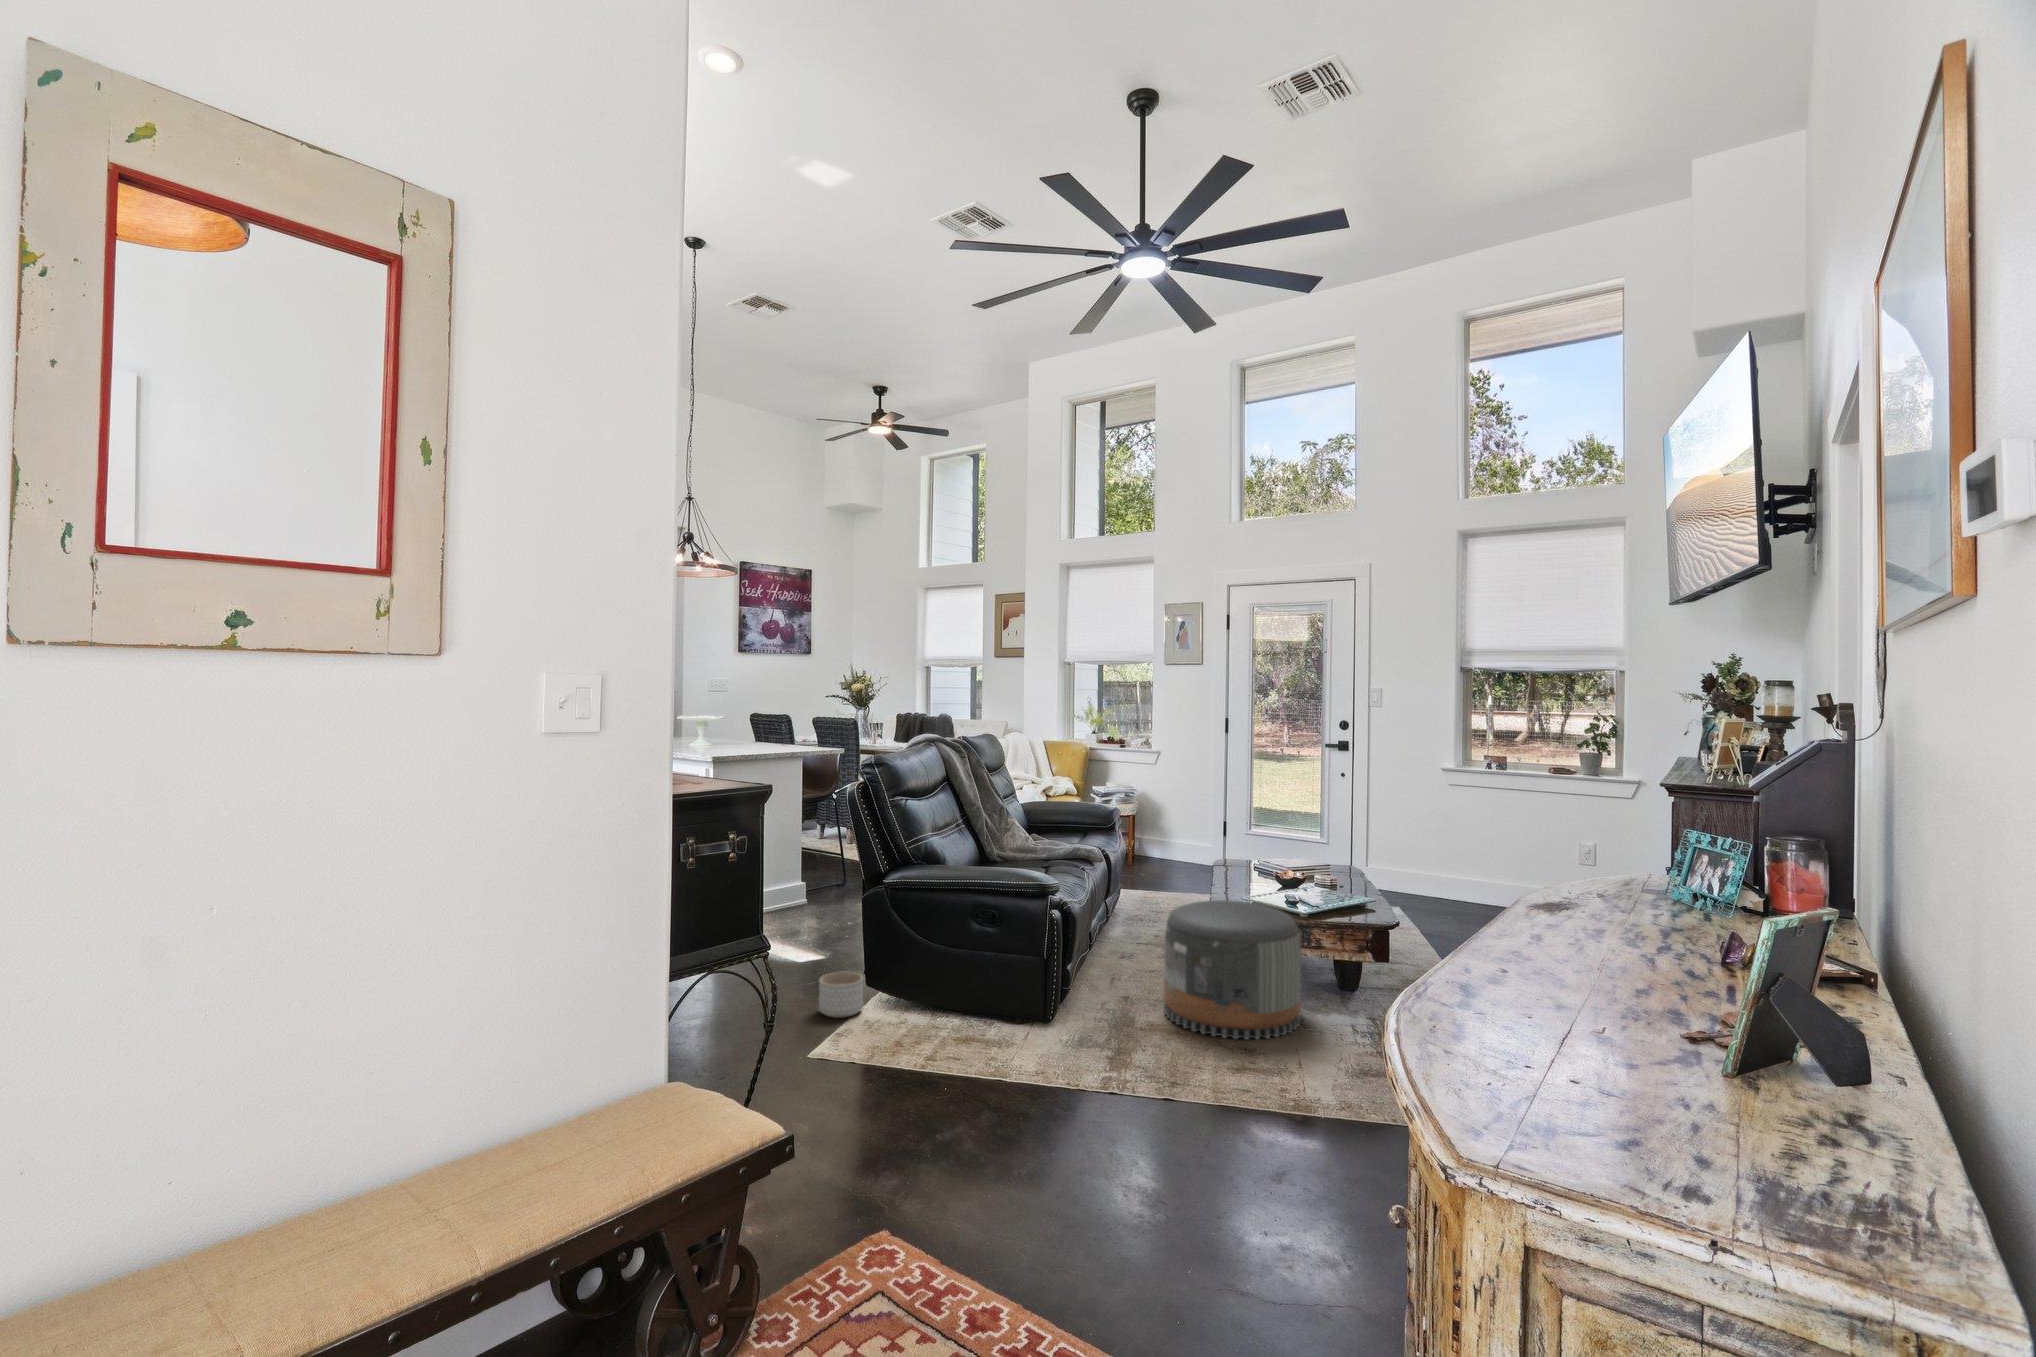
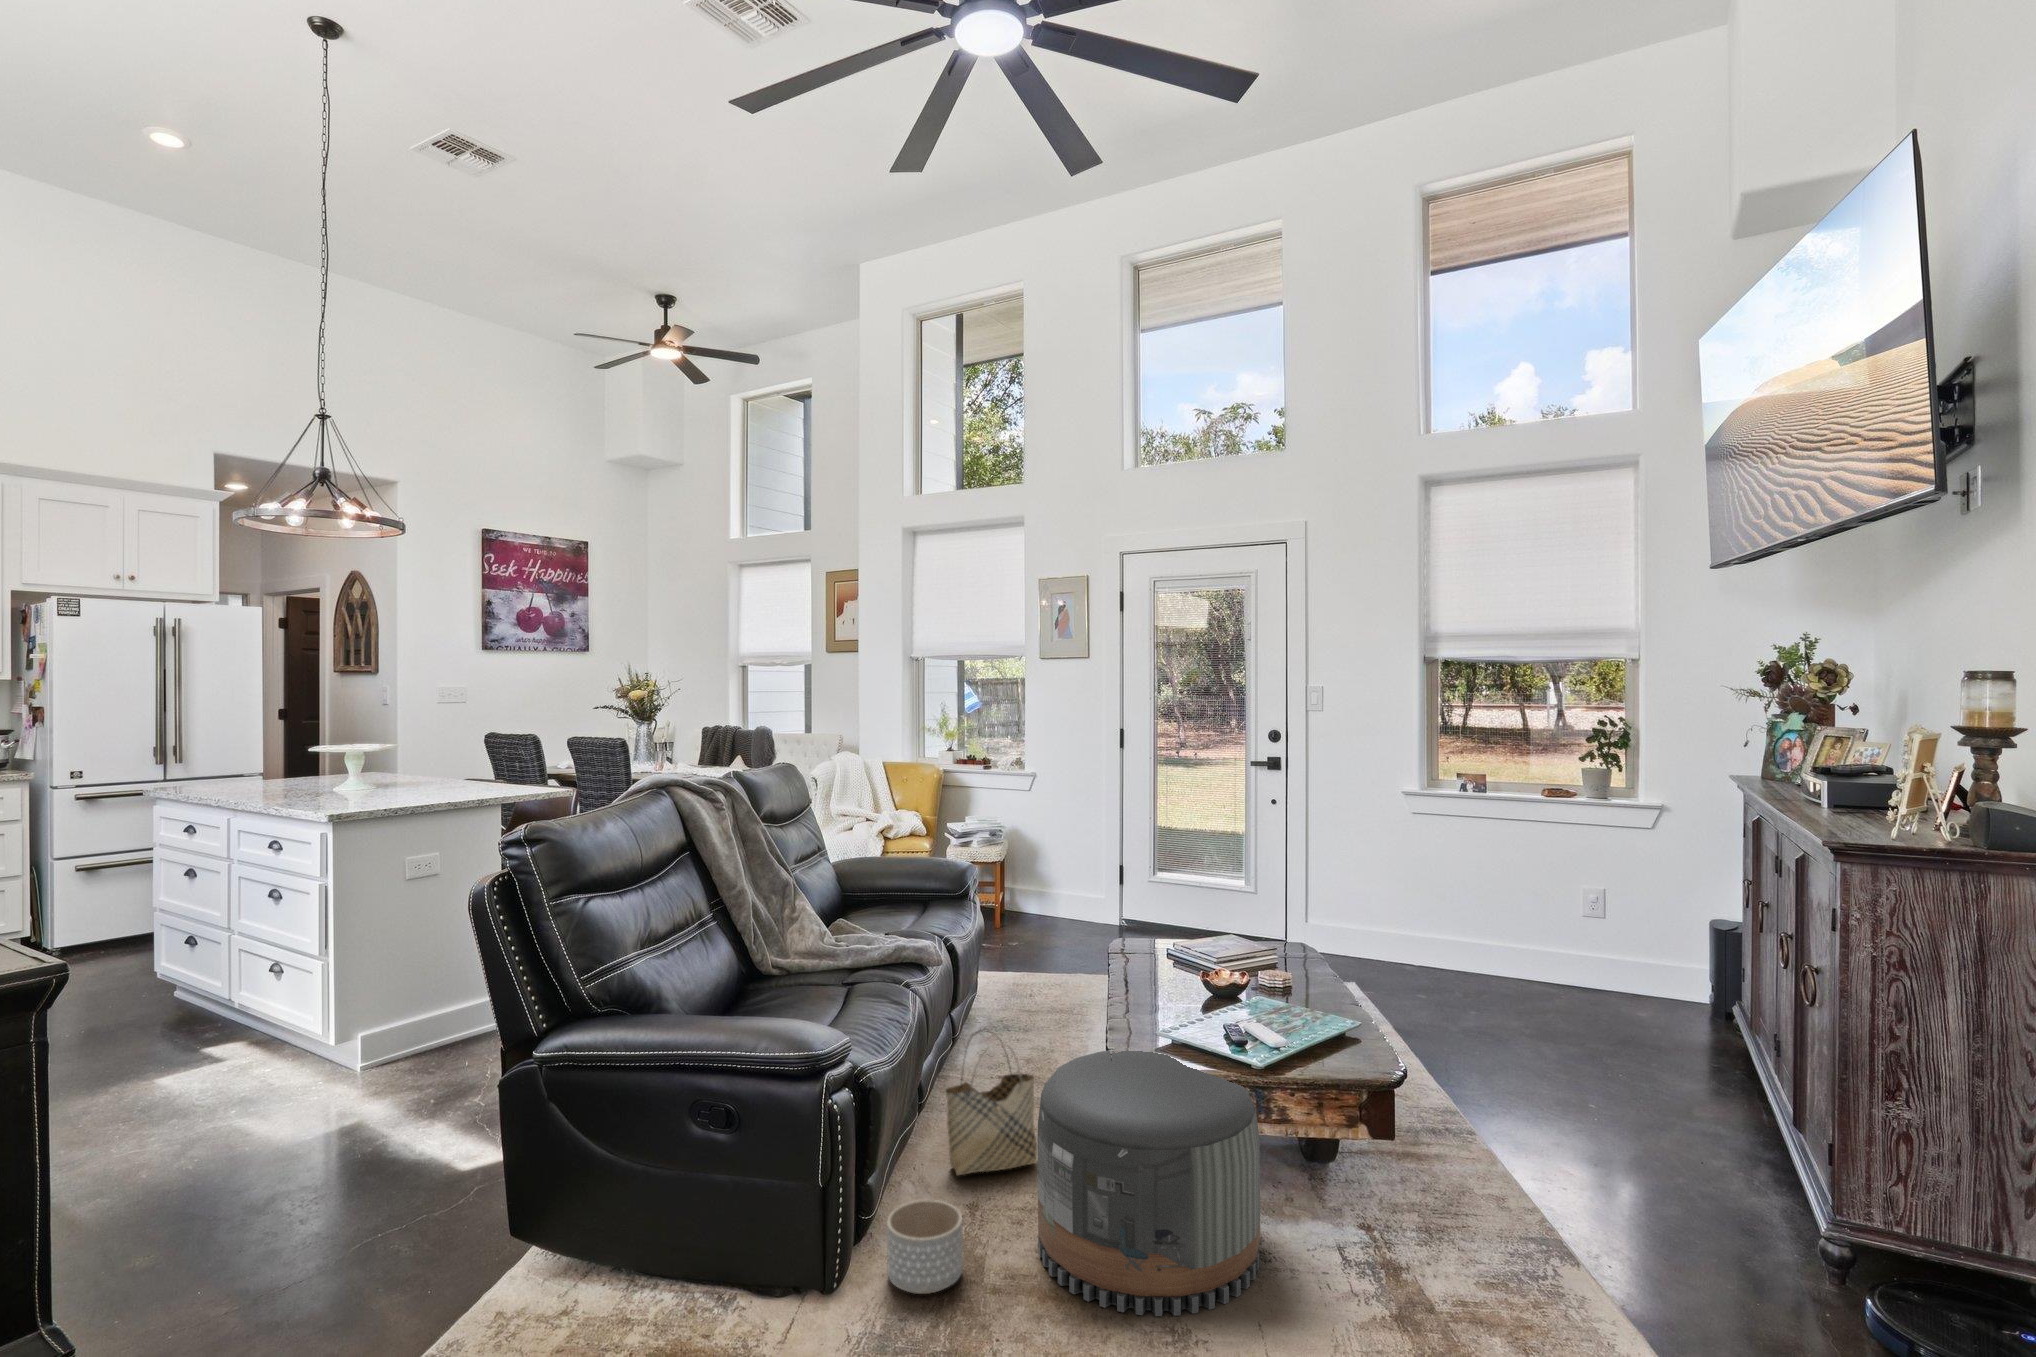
woven basket: none [1105,893,1162,979] -> present [945,1029,1037,1175]
planter: present [819,972,863,1018] -> present [887,1200,963,1294]

